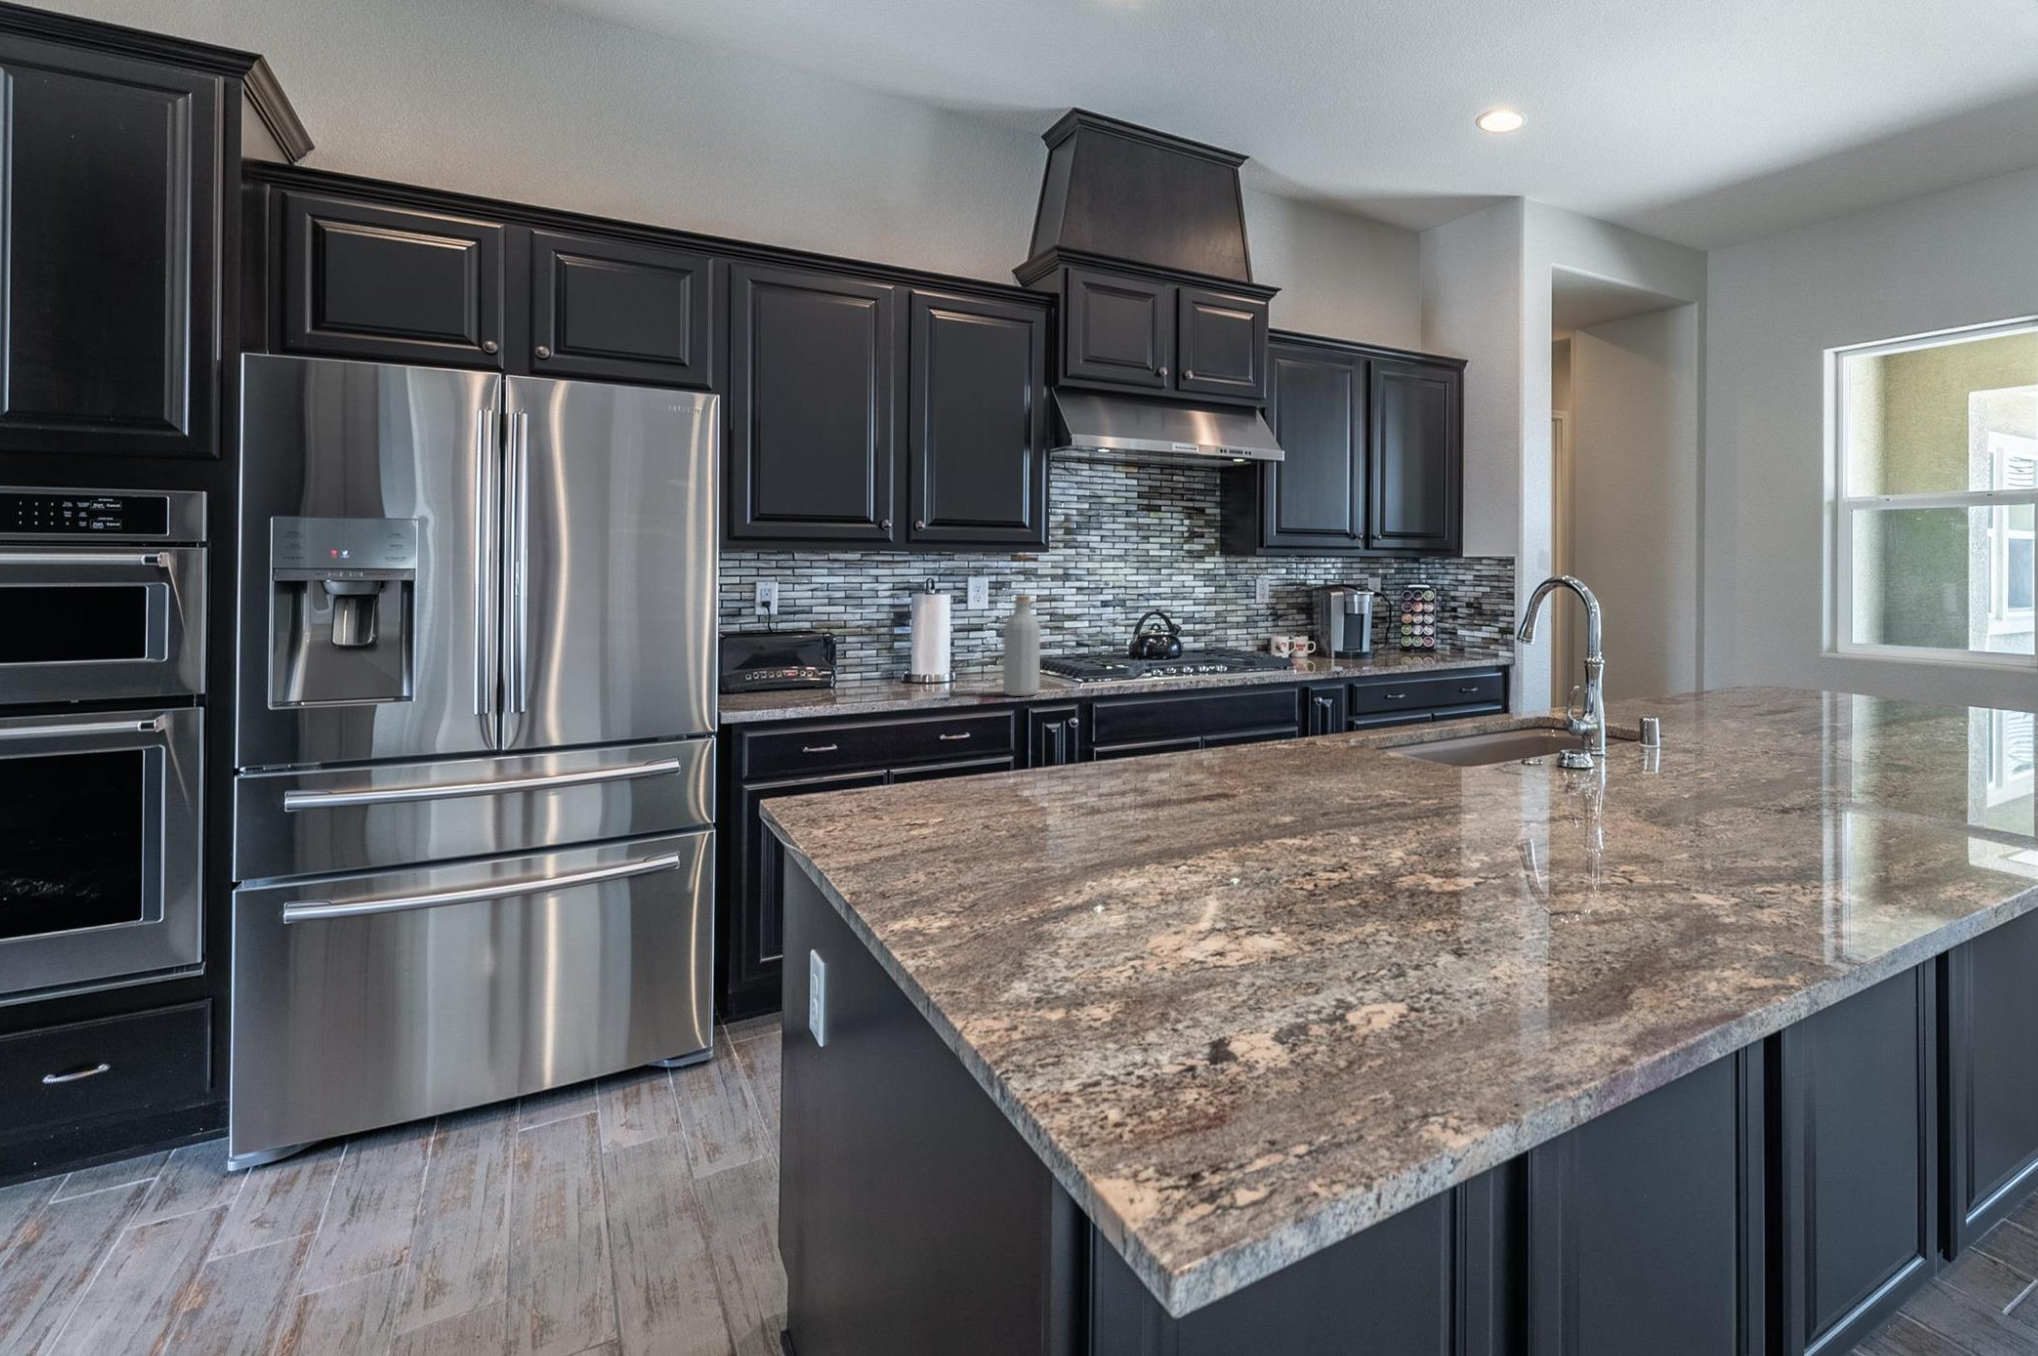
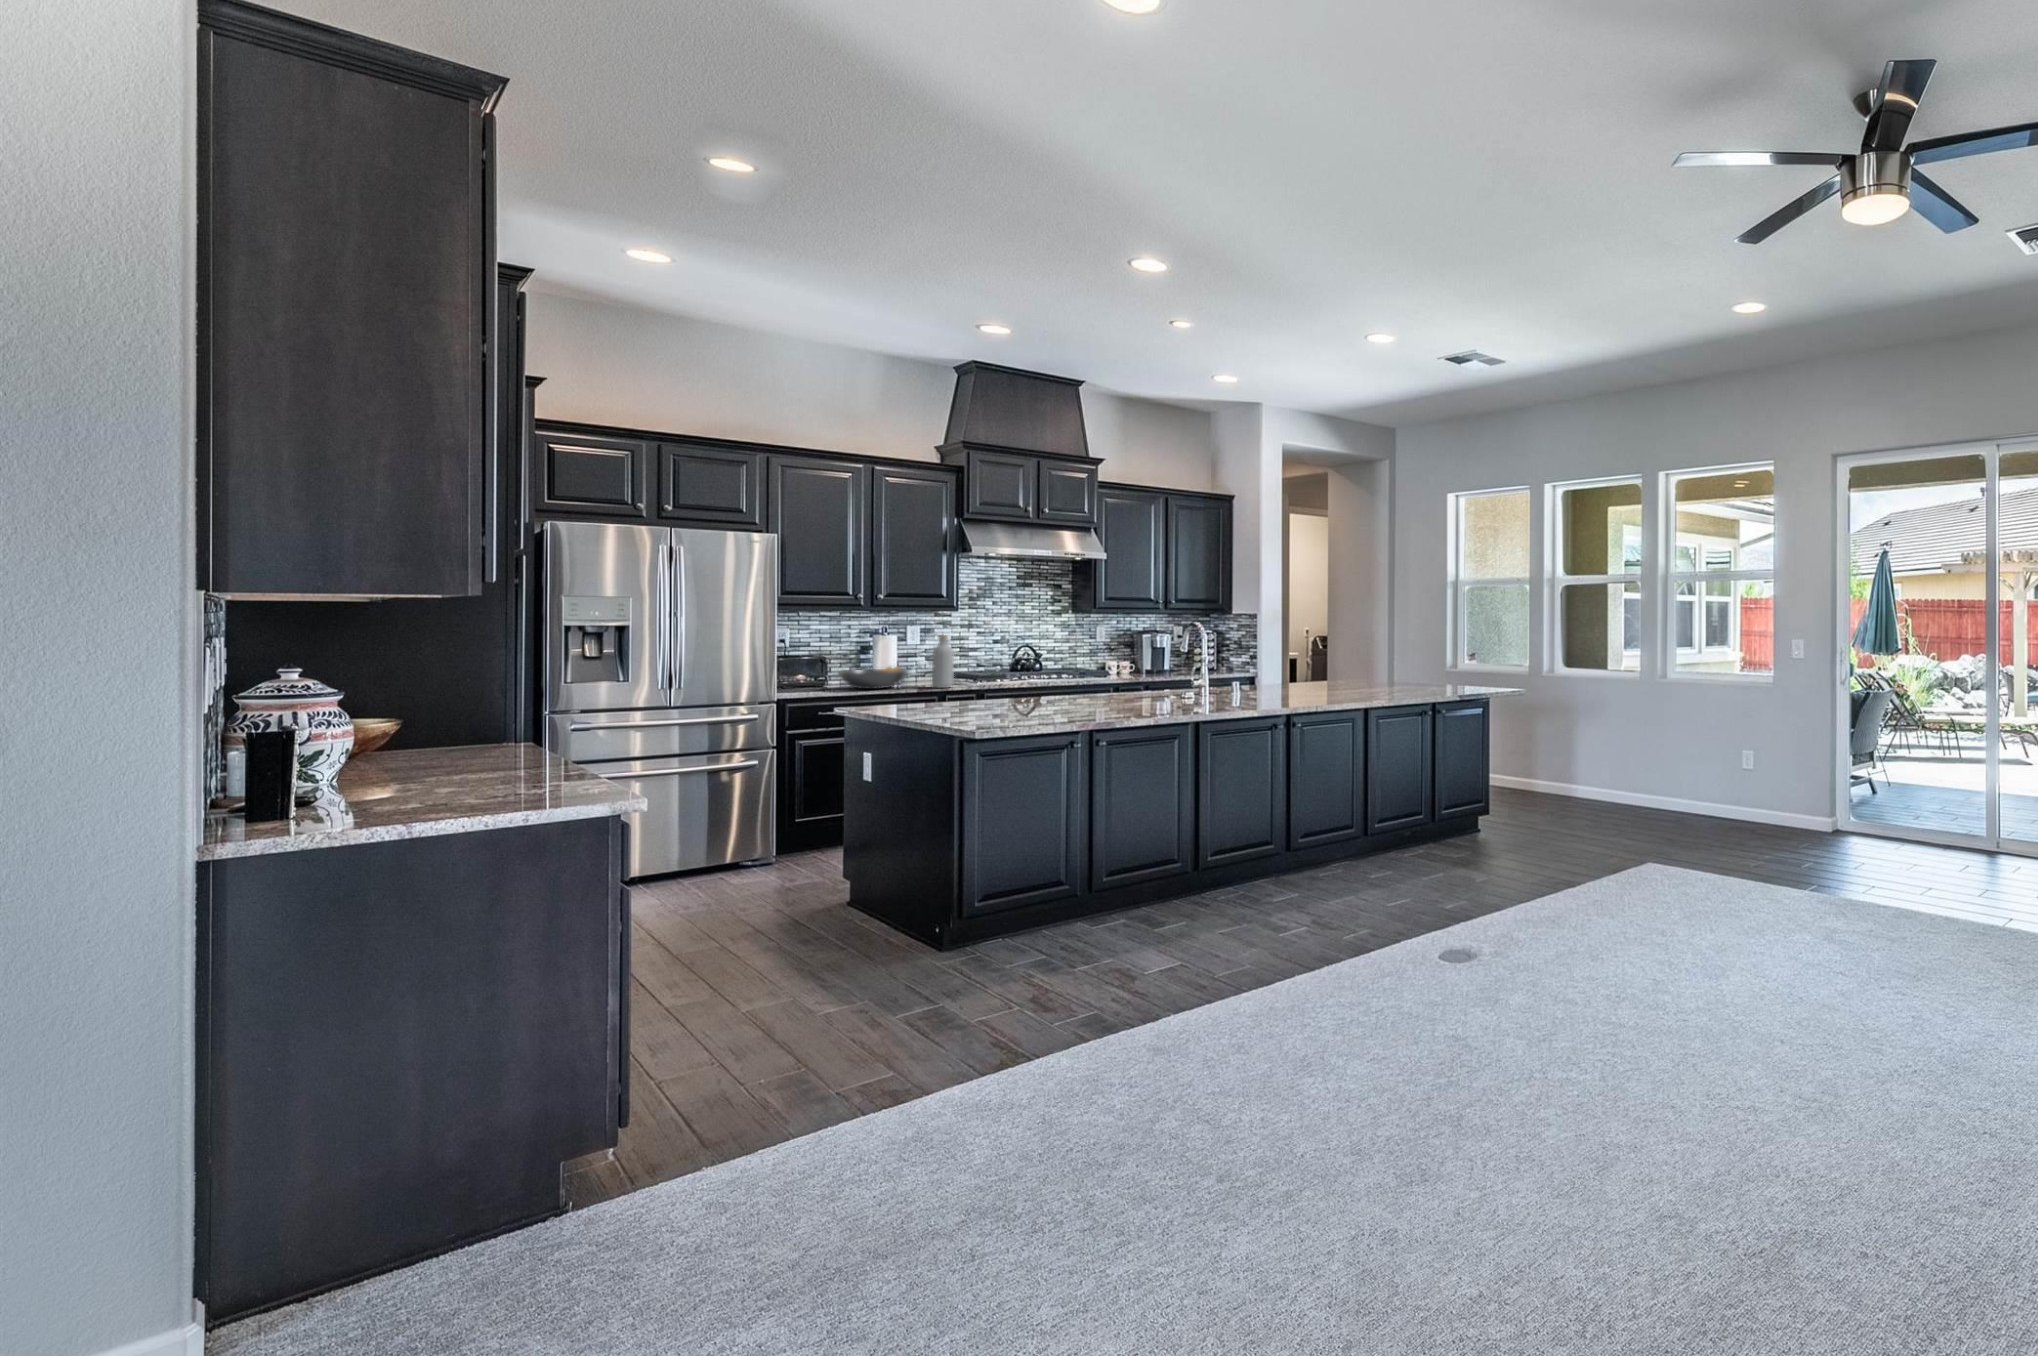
fruit bowl: none [843,651,964,696] -> present [839,666,908,689]

